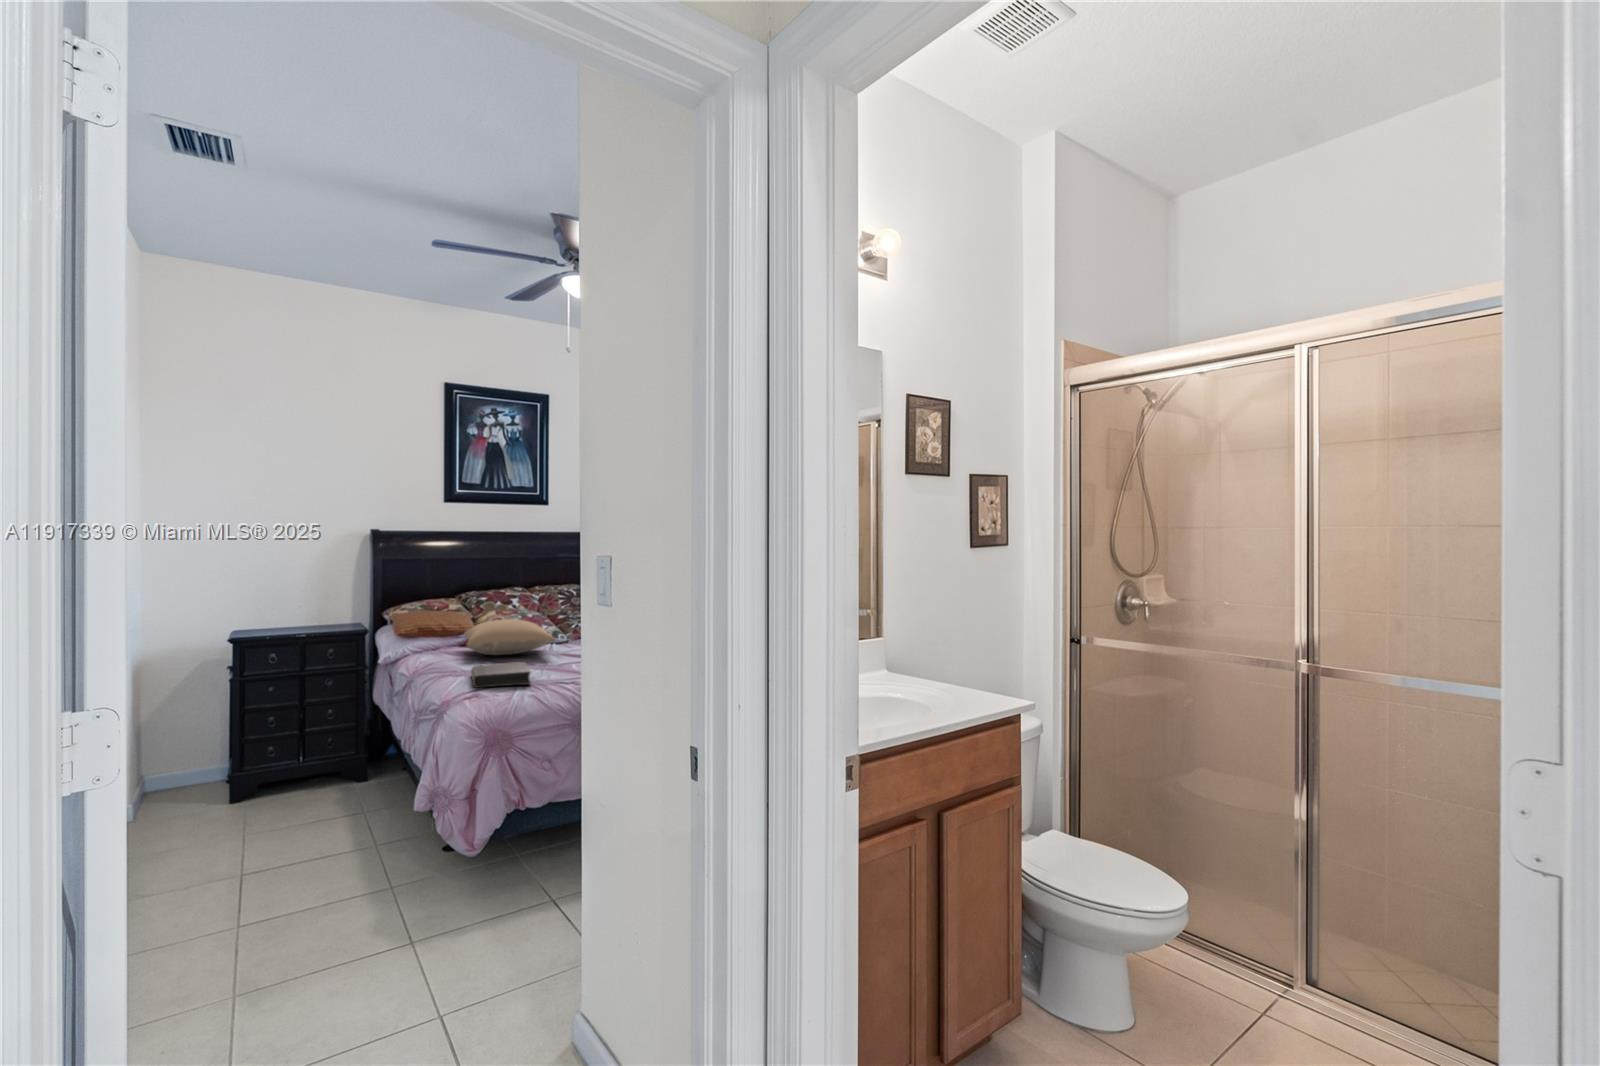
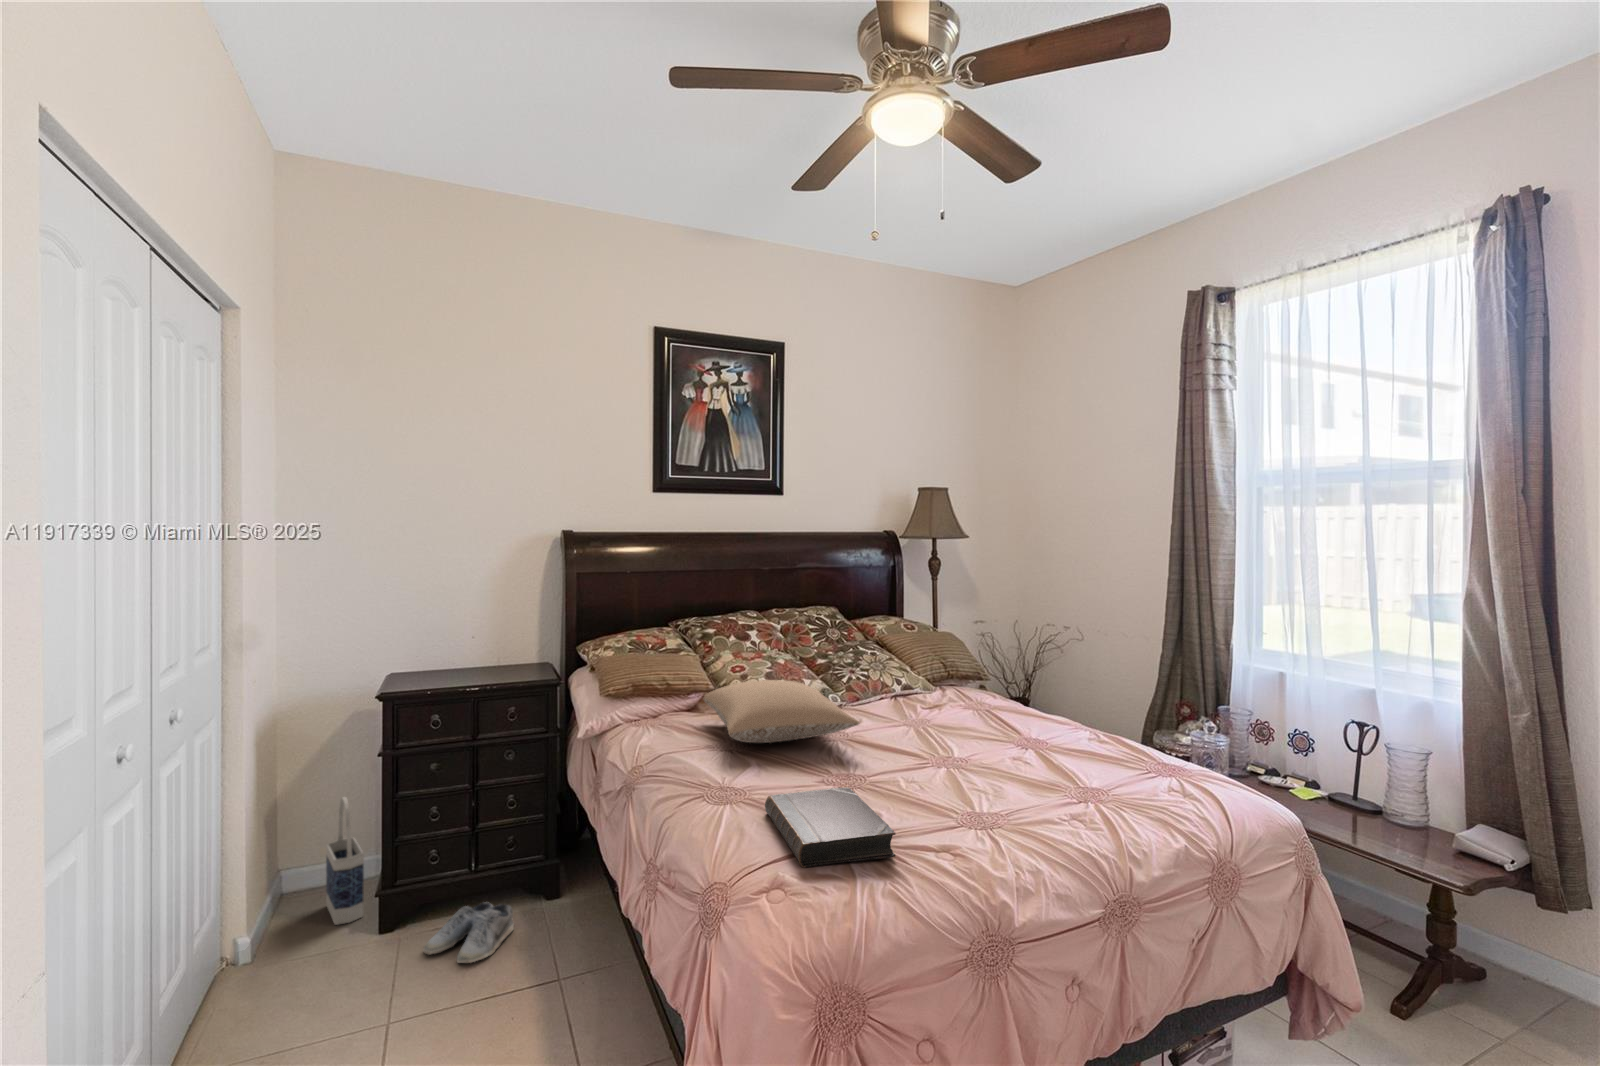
bag: none [192,715,220,801] -> present [326,797,364,925]
shoe: none [264,780,332,809] -> present [423,902,514,963]

